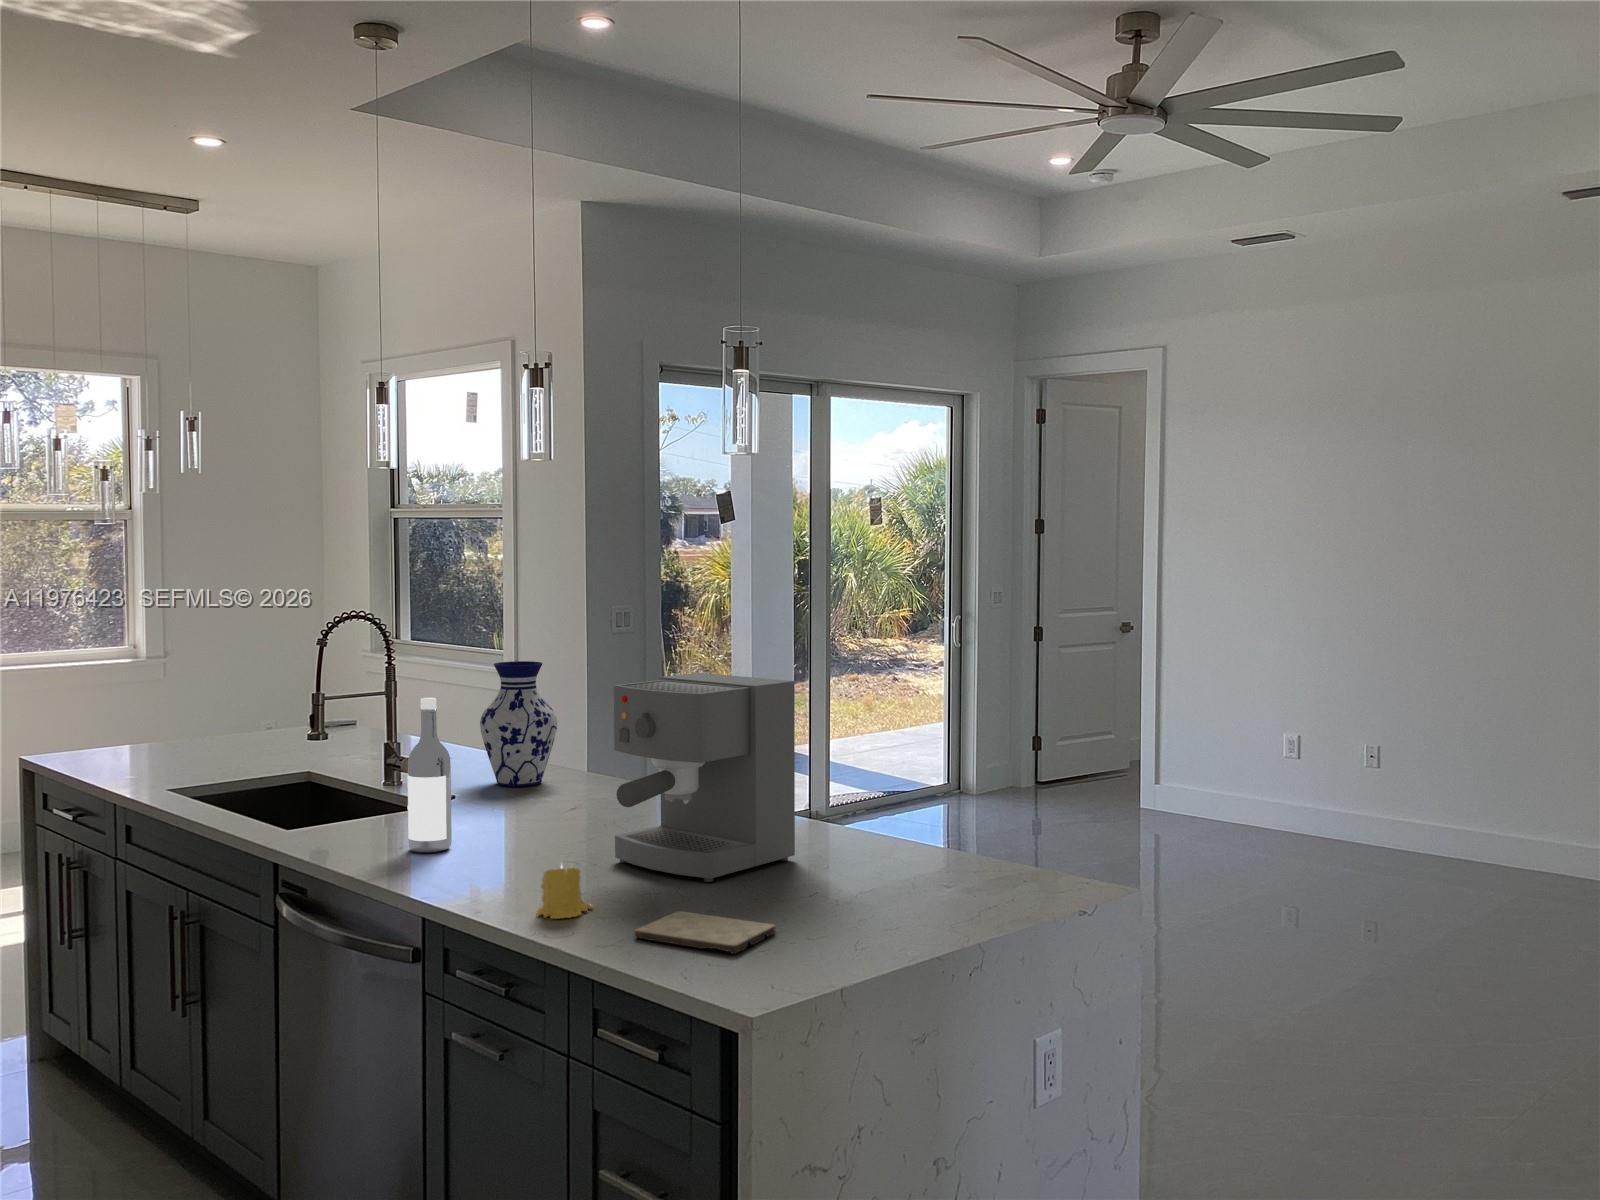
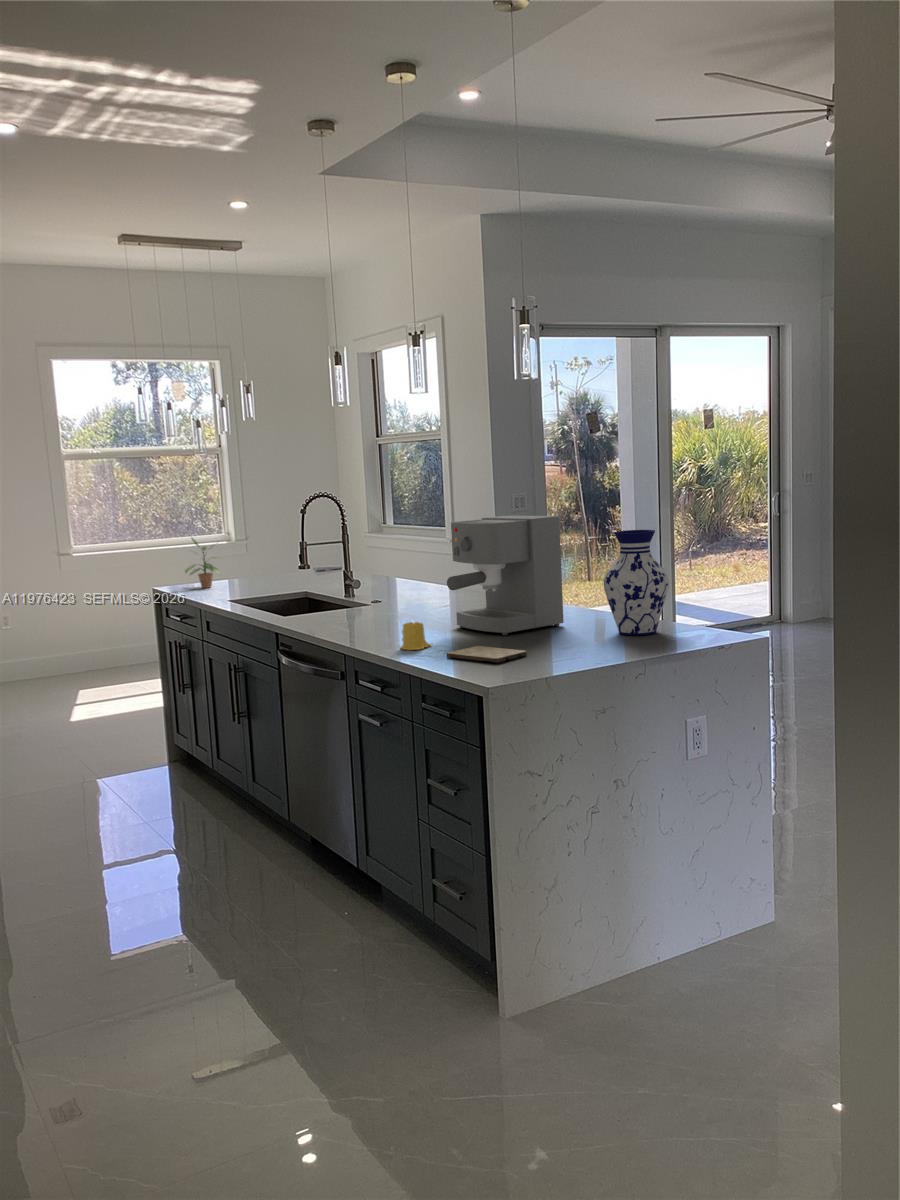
vase: present [480,661,557,787] -> present [604,530,669,635]
potted plant: none [85,670,165,759] -> present [185,537,220,588]
wine bottle: present [407,698,452,852] -> none [342,535,369,625]

